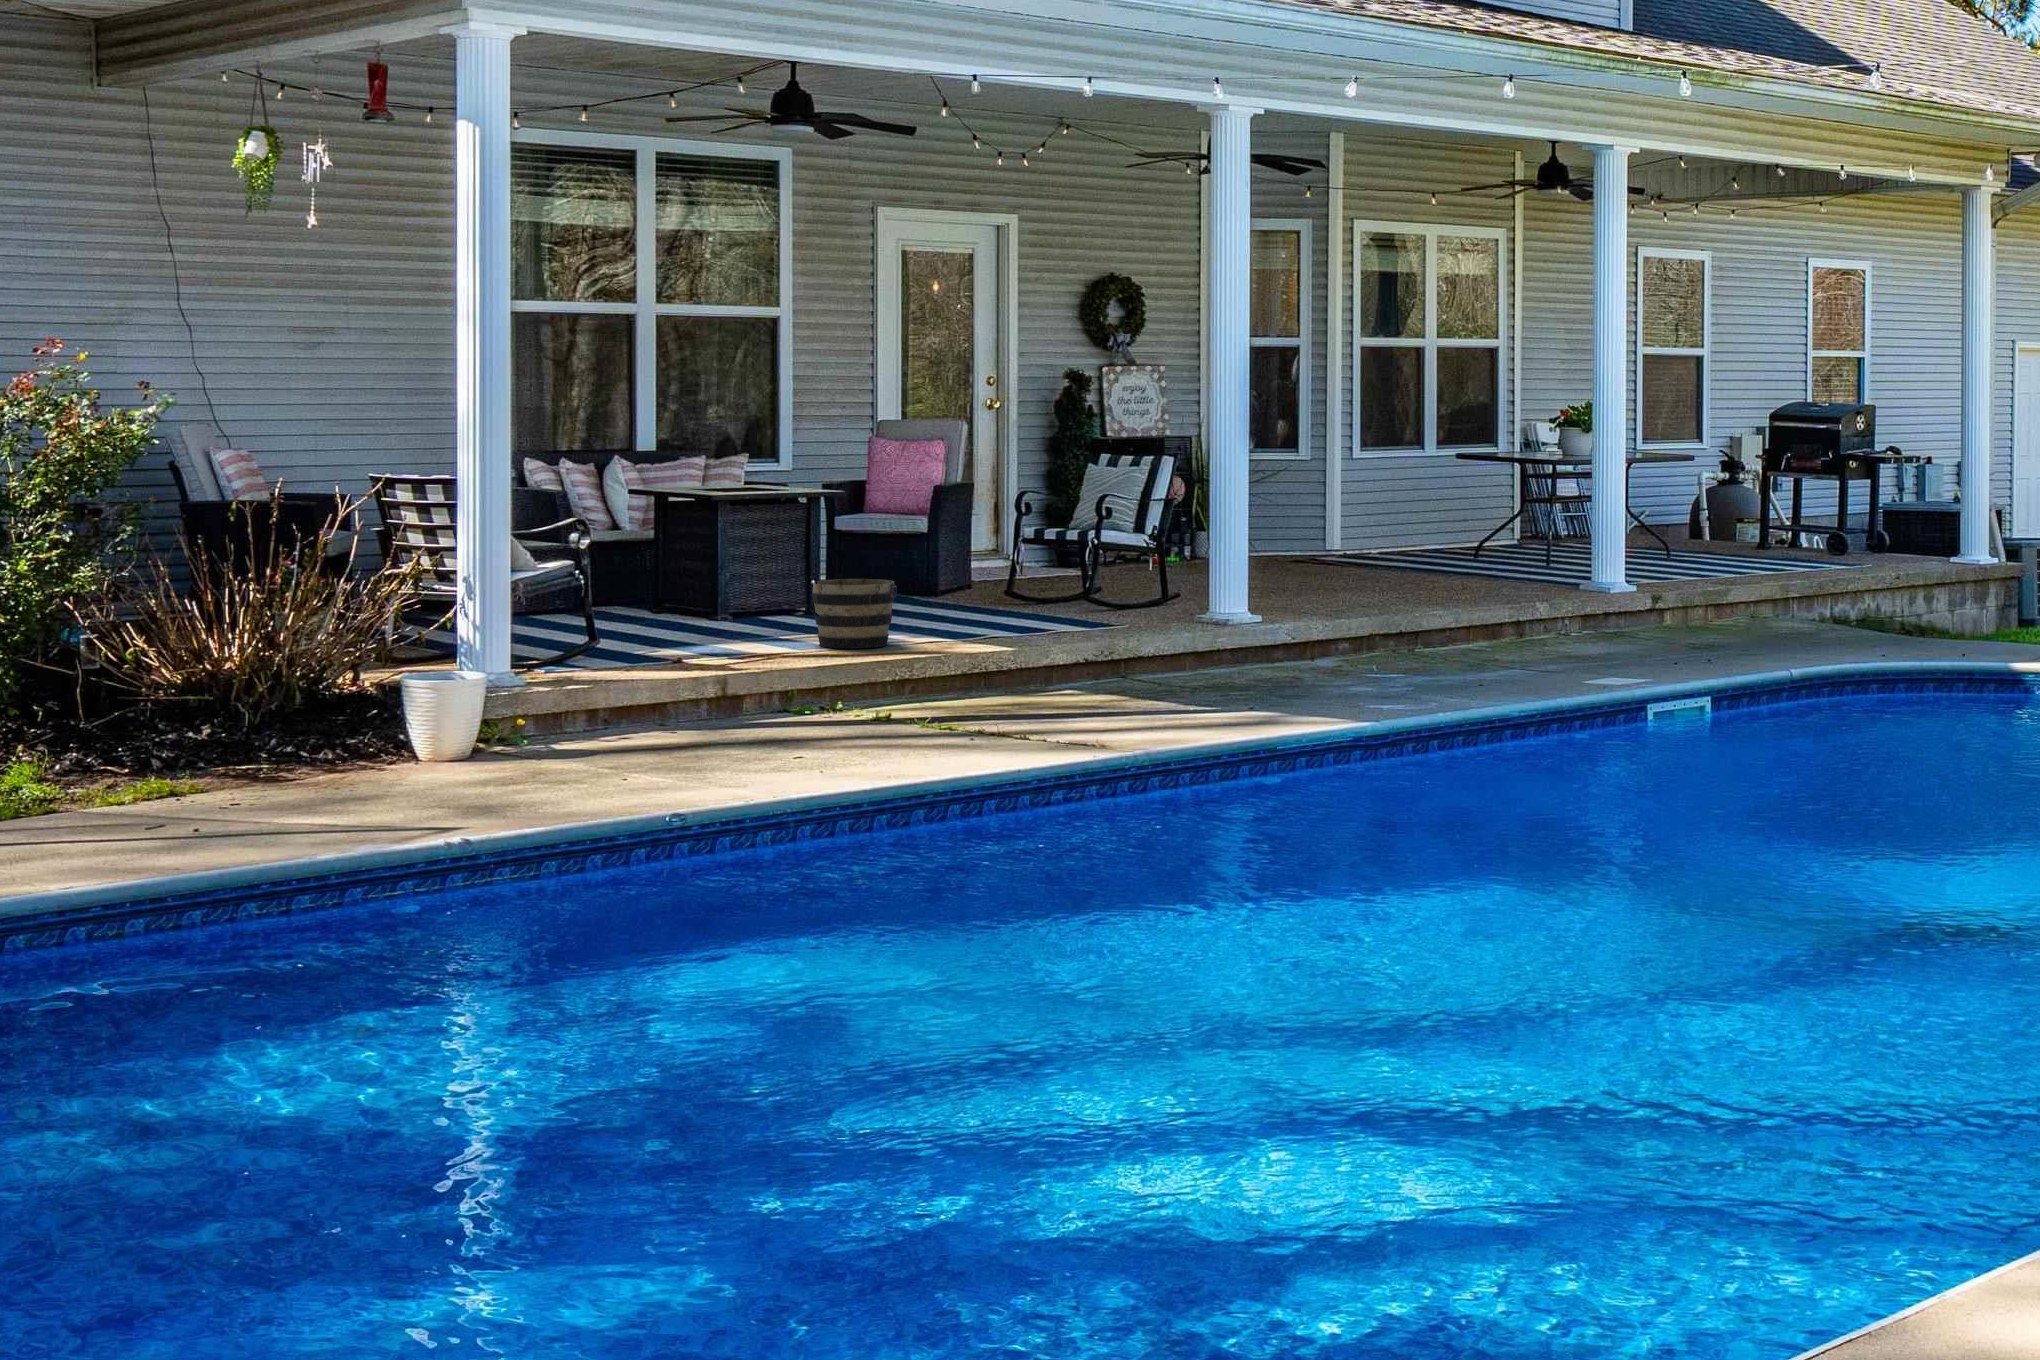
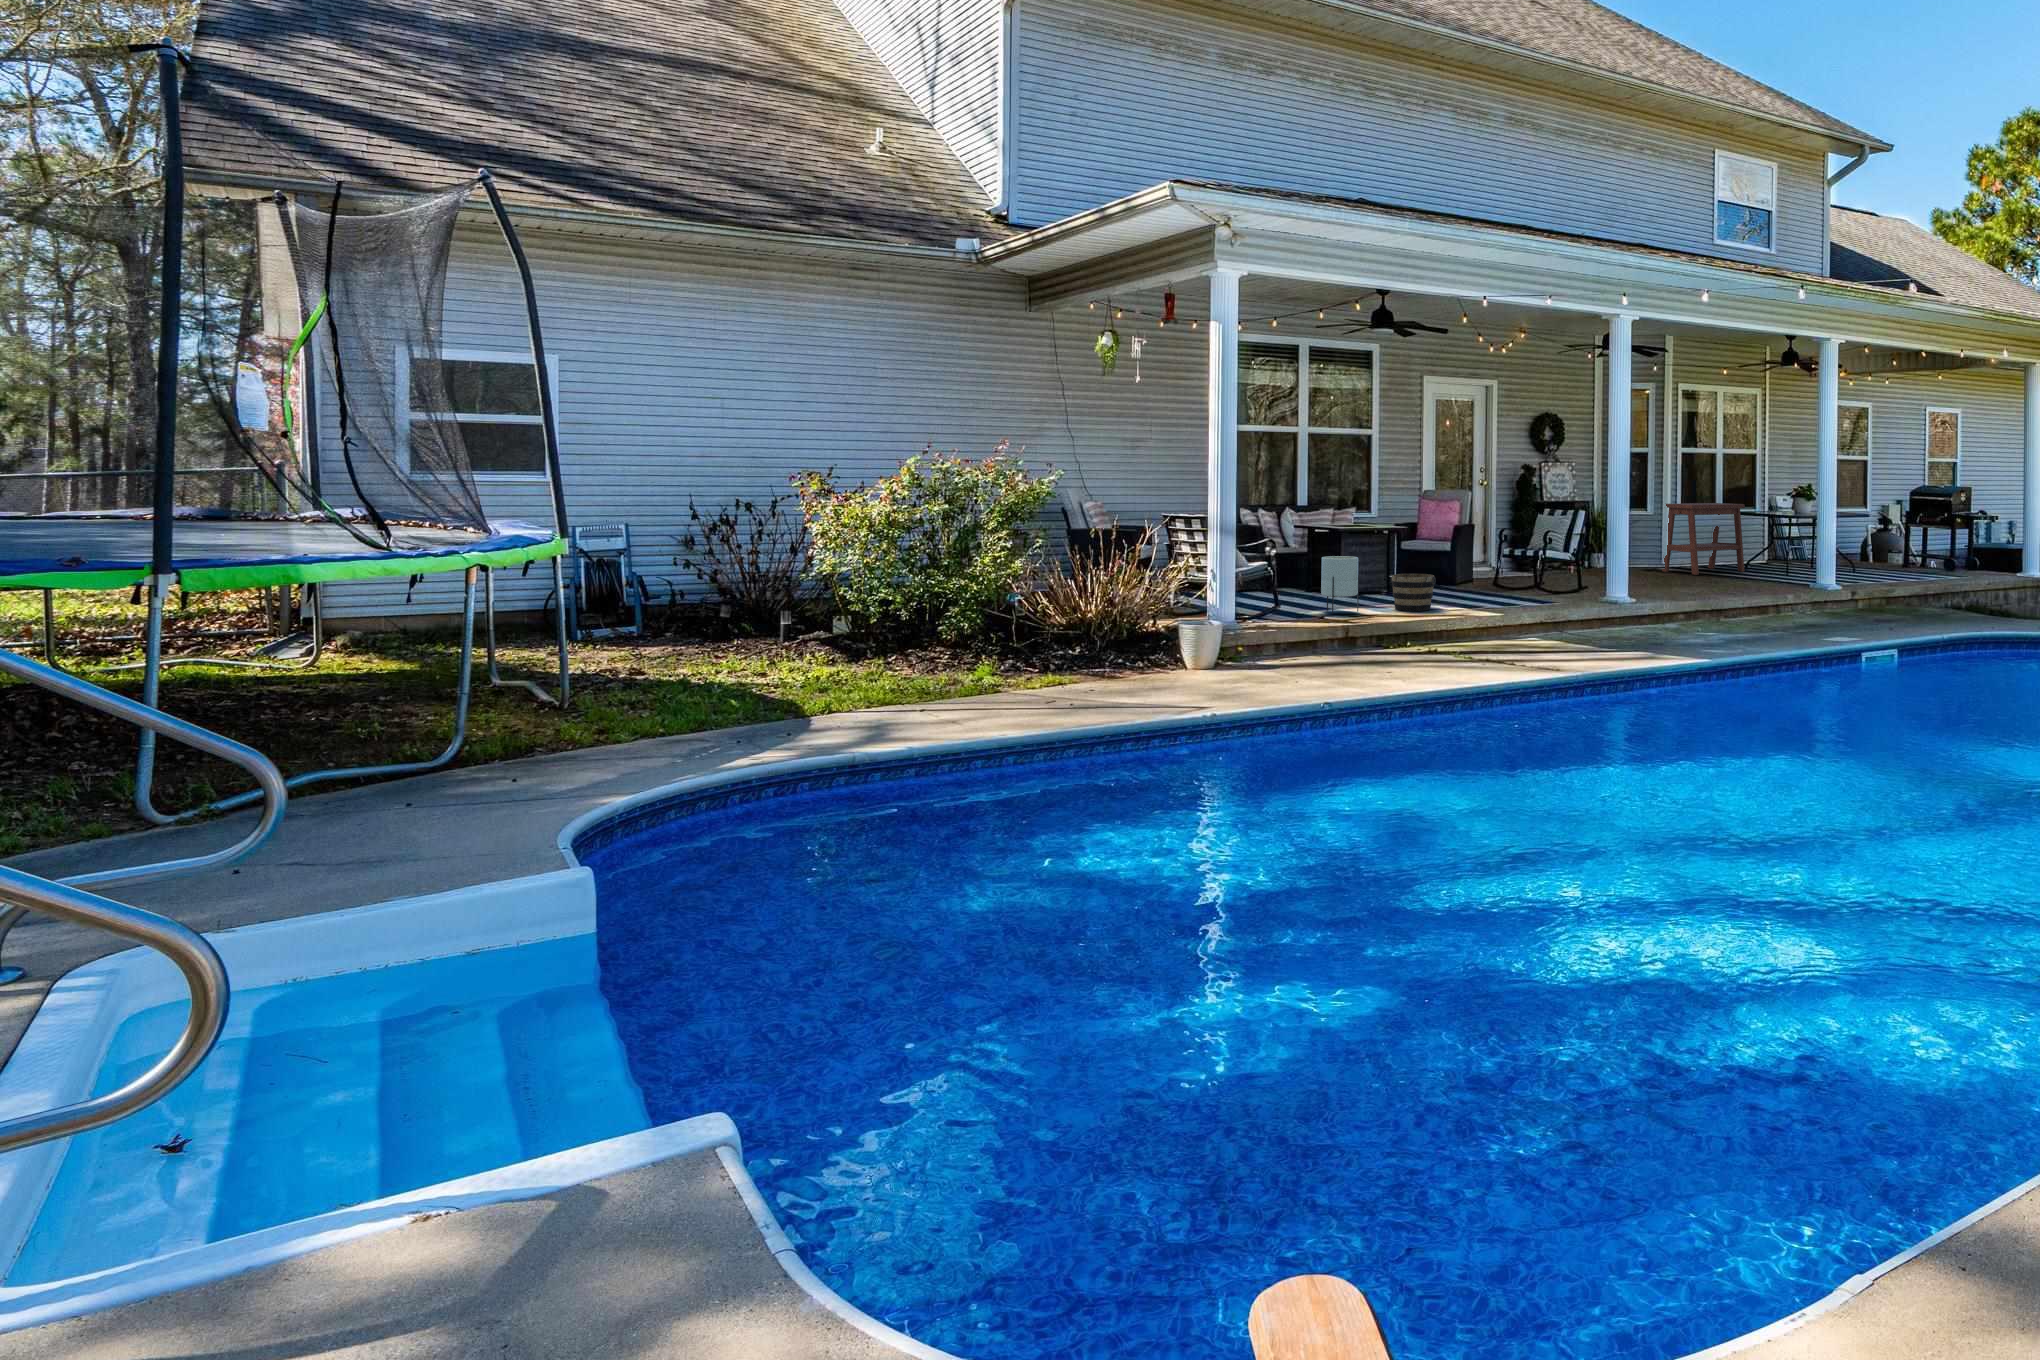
side table: none [1329,440,1483,574] -> present [1662,503,1745,575]
planter: none [676,548,749,657] -> present [1321,556,1359,614]

